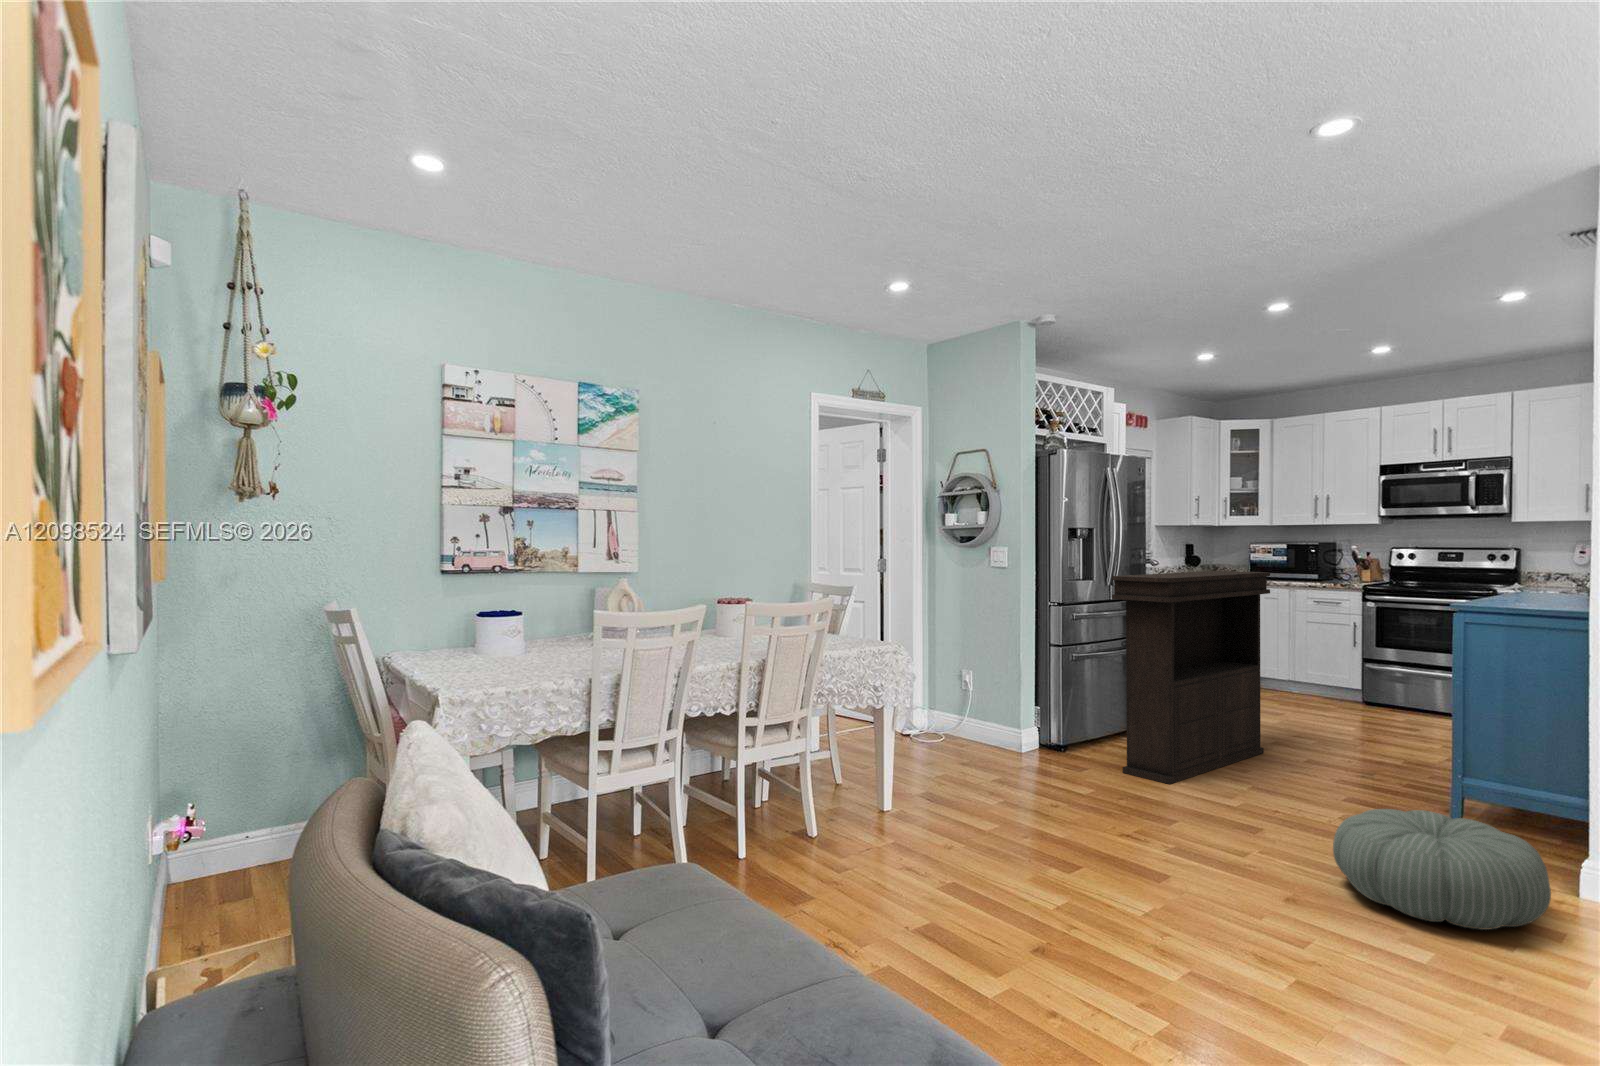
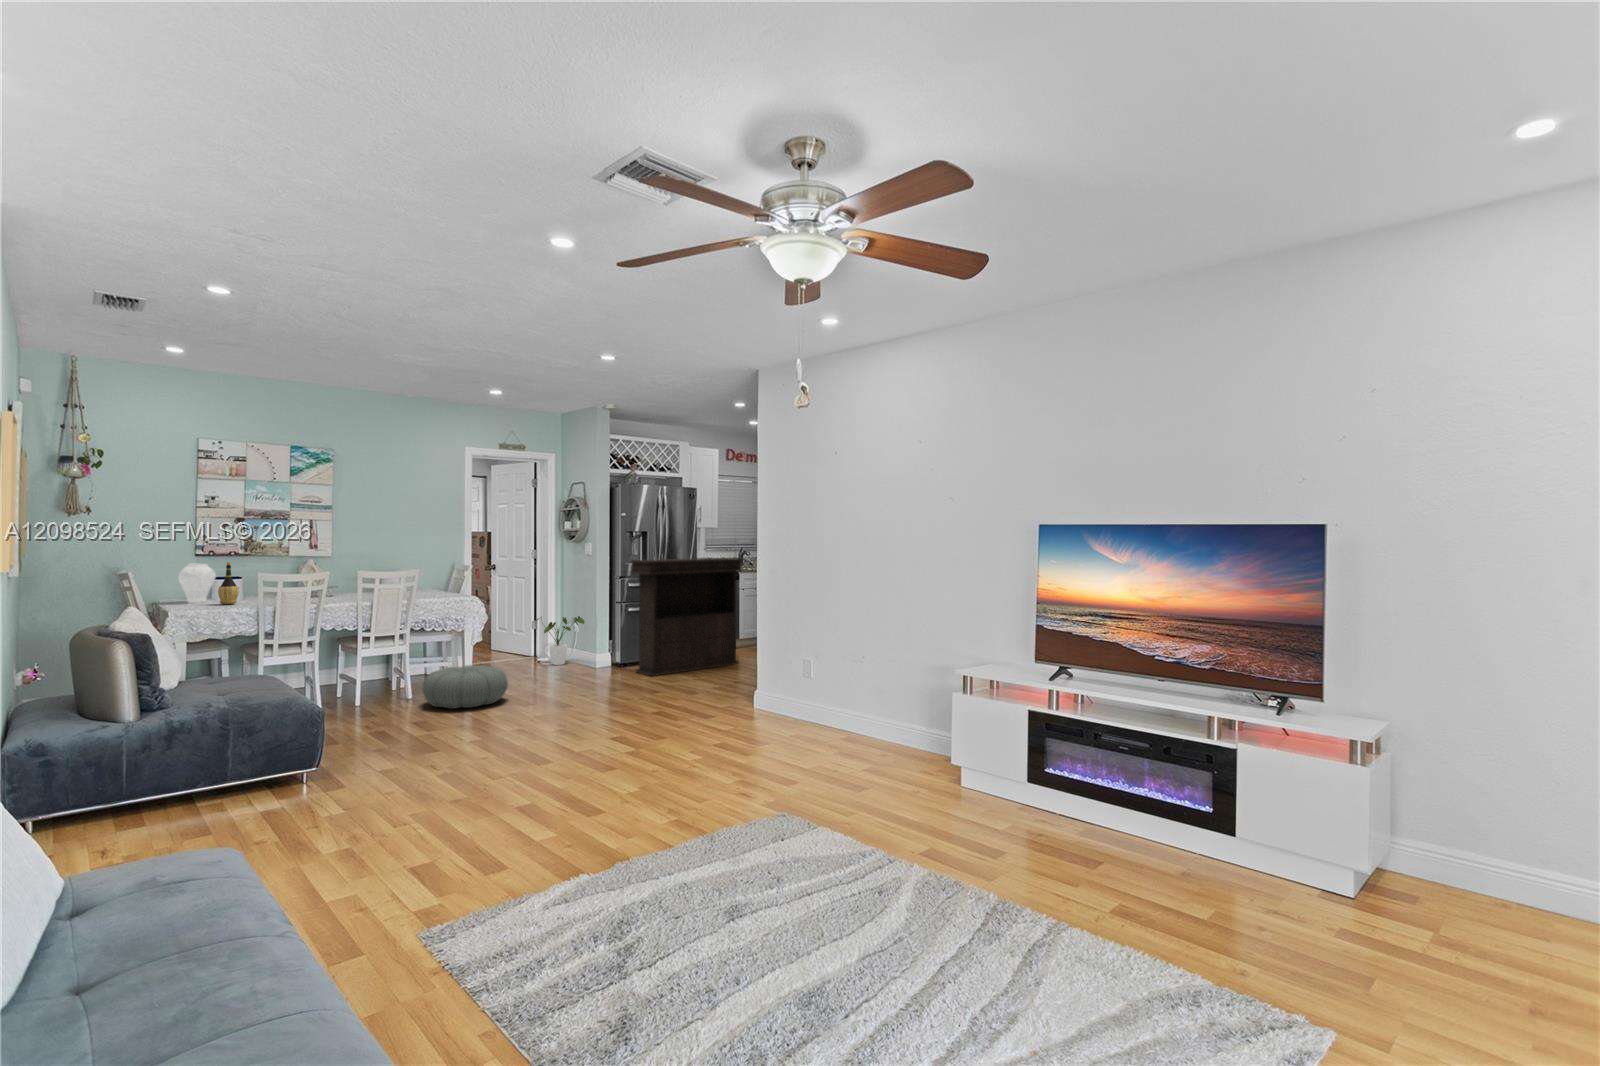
wine bottle: none [507,588,541,670] -> present [218,562,239,604]
vase: none [432,589,493,666] -> present [179,564,216,603]
house plant: none [921,668,1002,751] -> present [535,616,585,665]
pouf: present [1333,809,1551,930] -> present [423,665,508,709]

